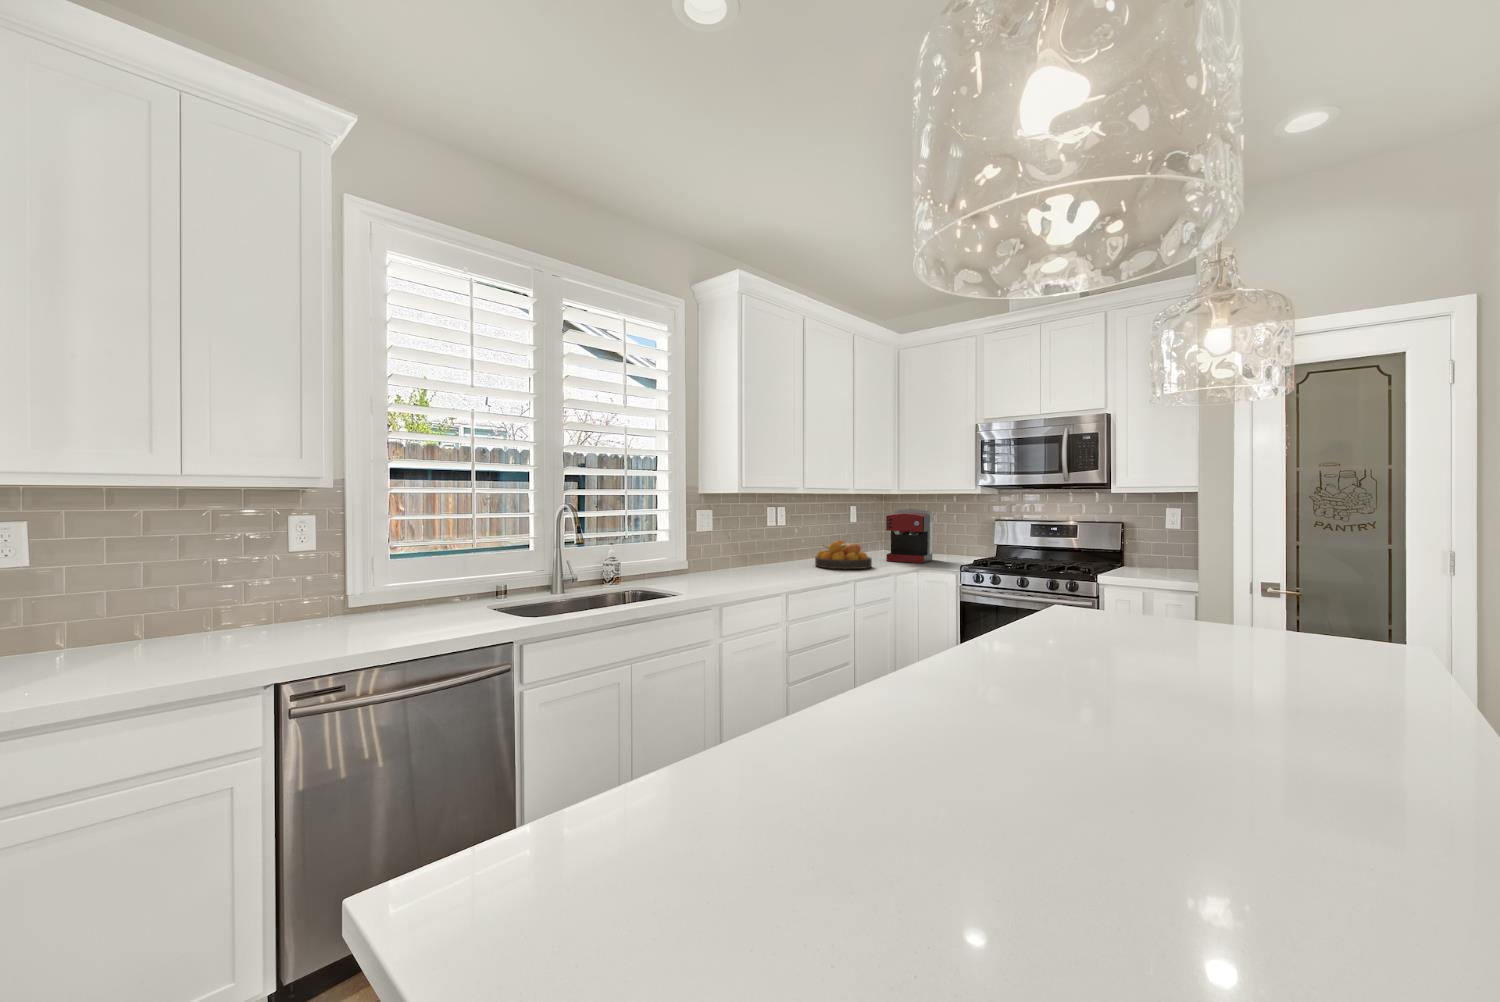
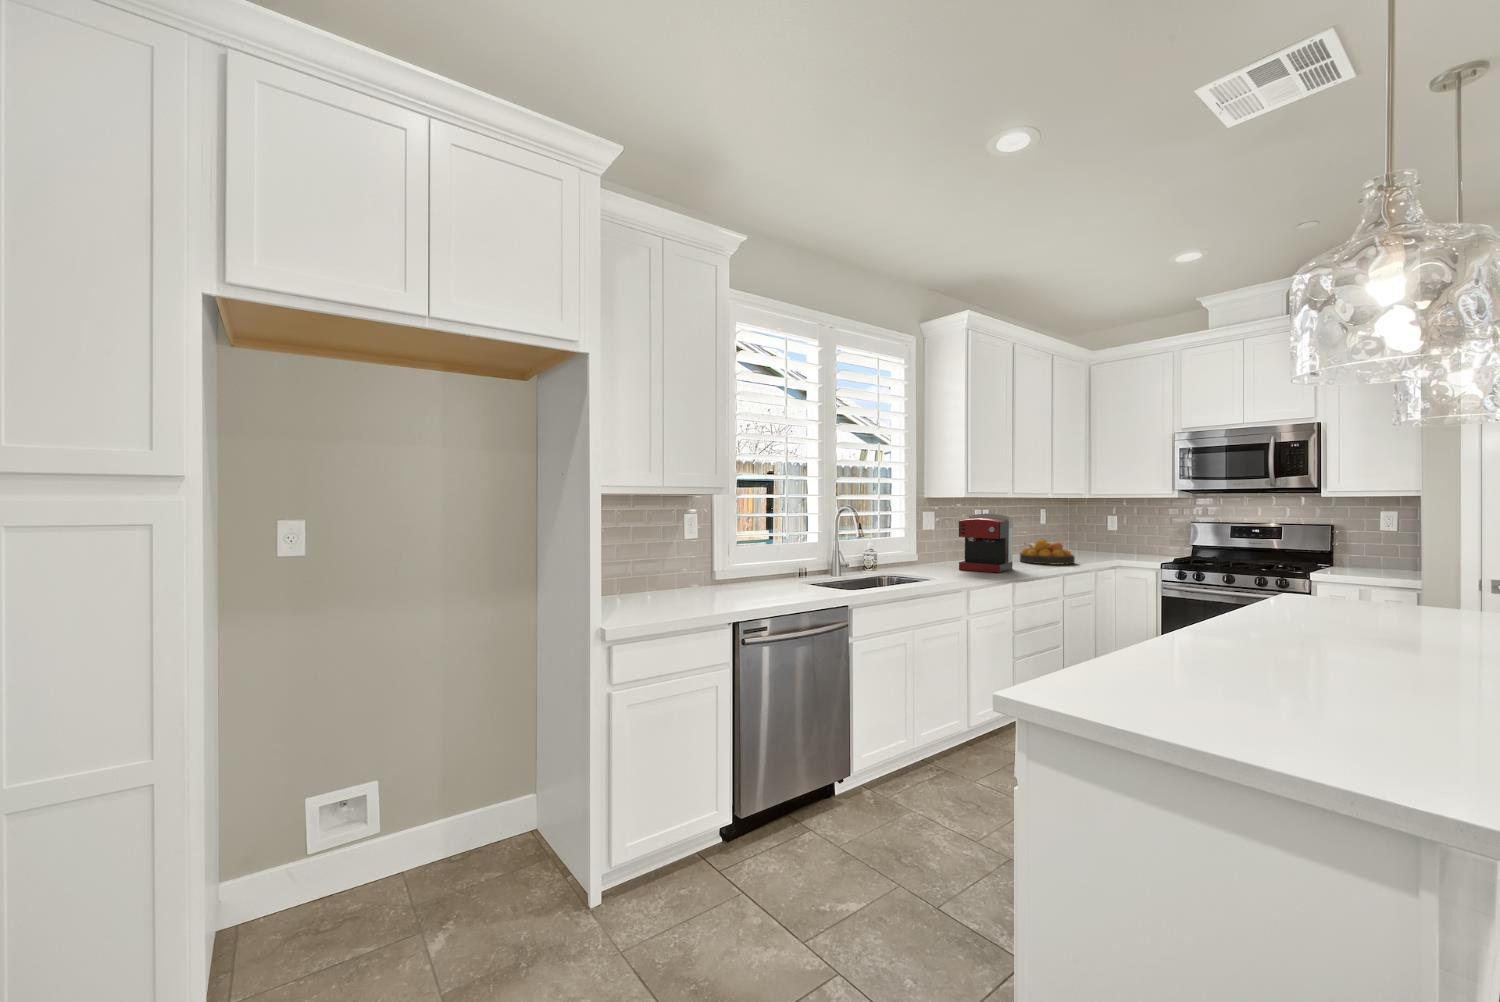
coffee maker: present [886,509,933,563] -> present [959,513,1013,573]

